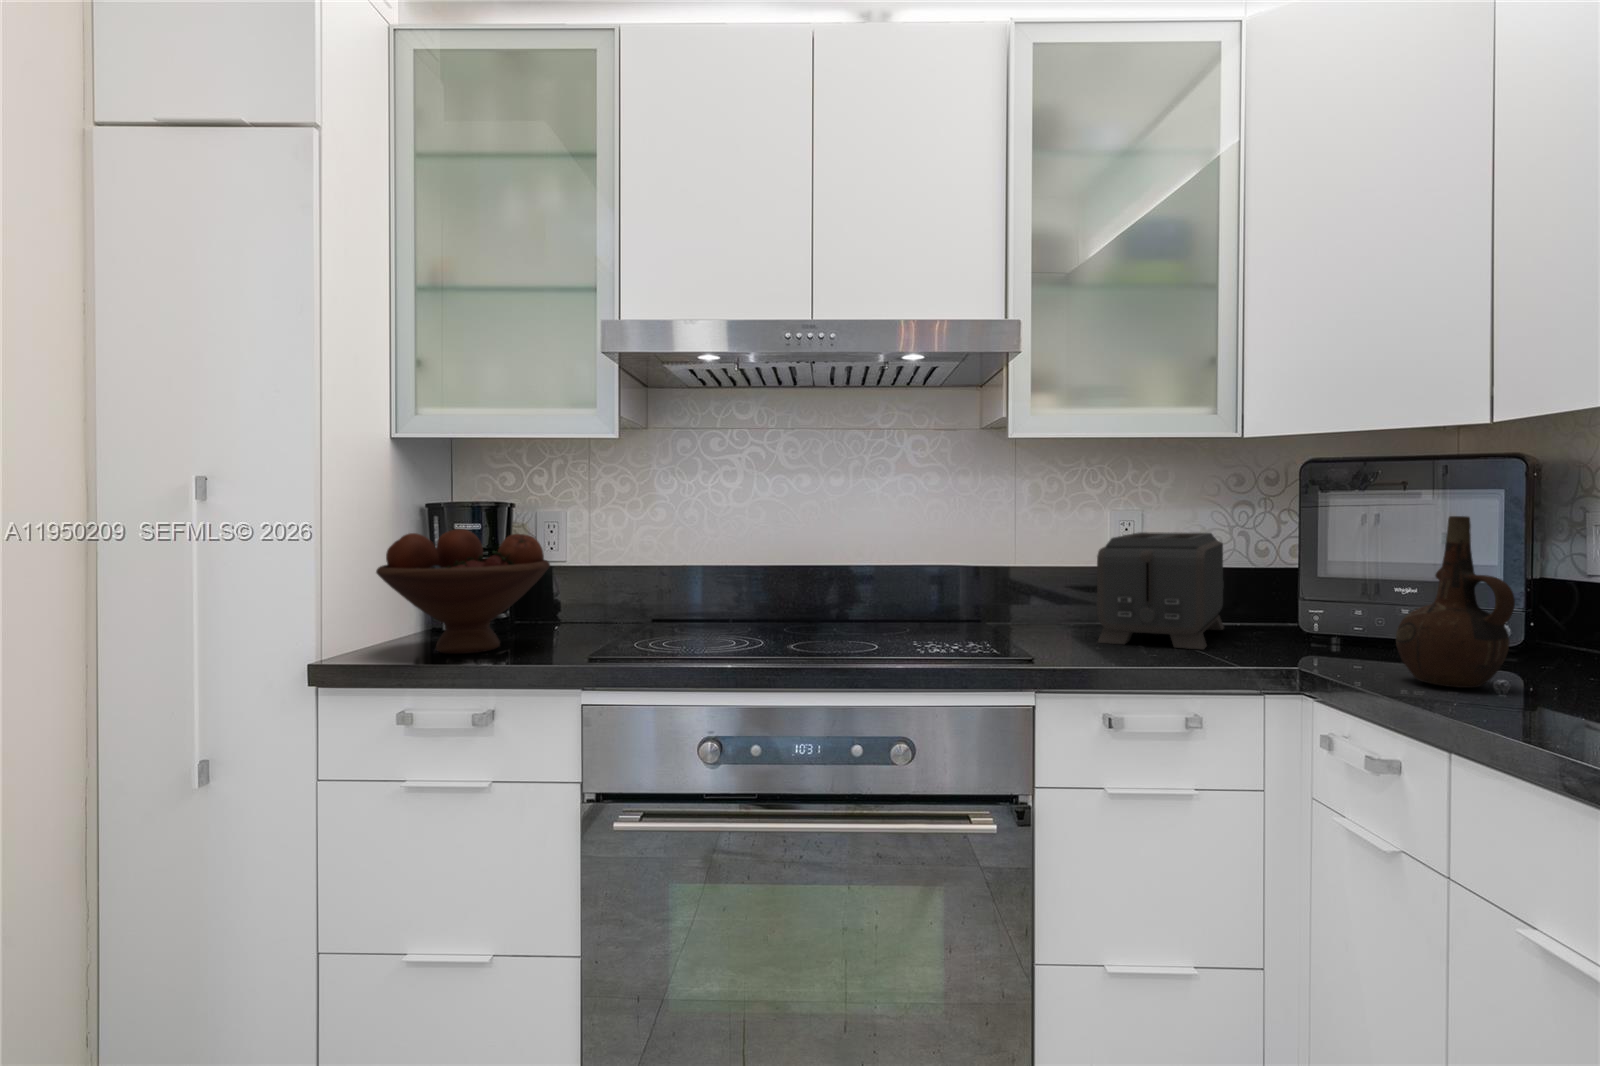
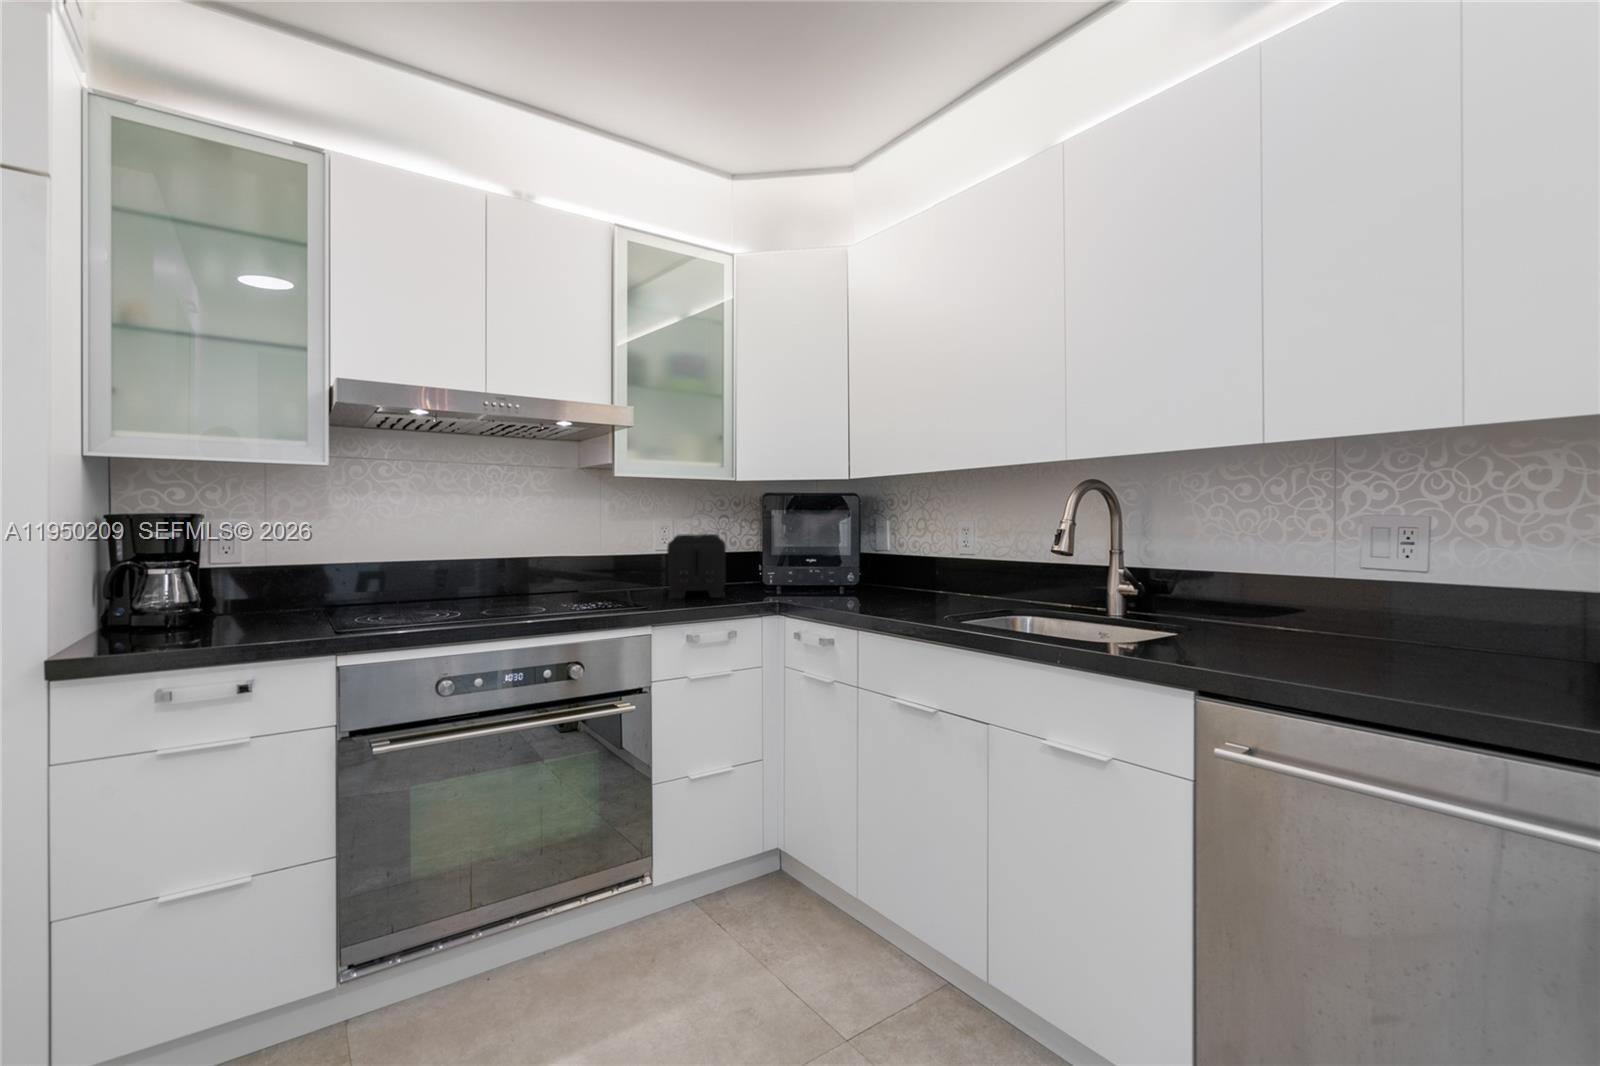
ceramic pitcher: present [1396,516,1515,688] -> none [819,524,864,603]
fruit bowl: present [376,529,550,654] -> none [102,535,283,641]

